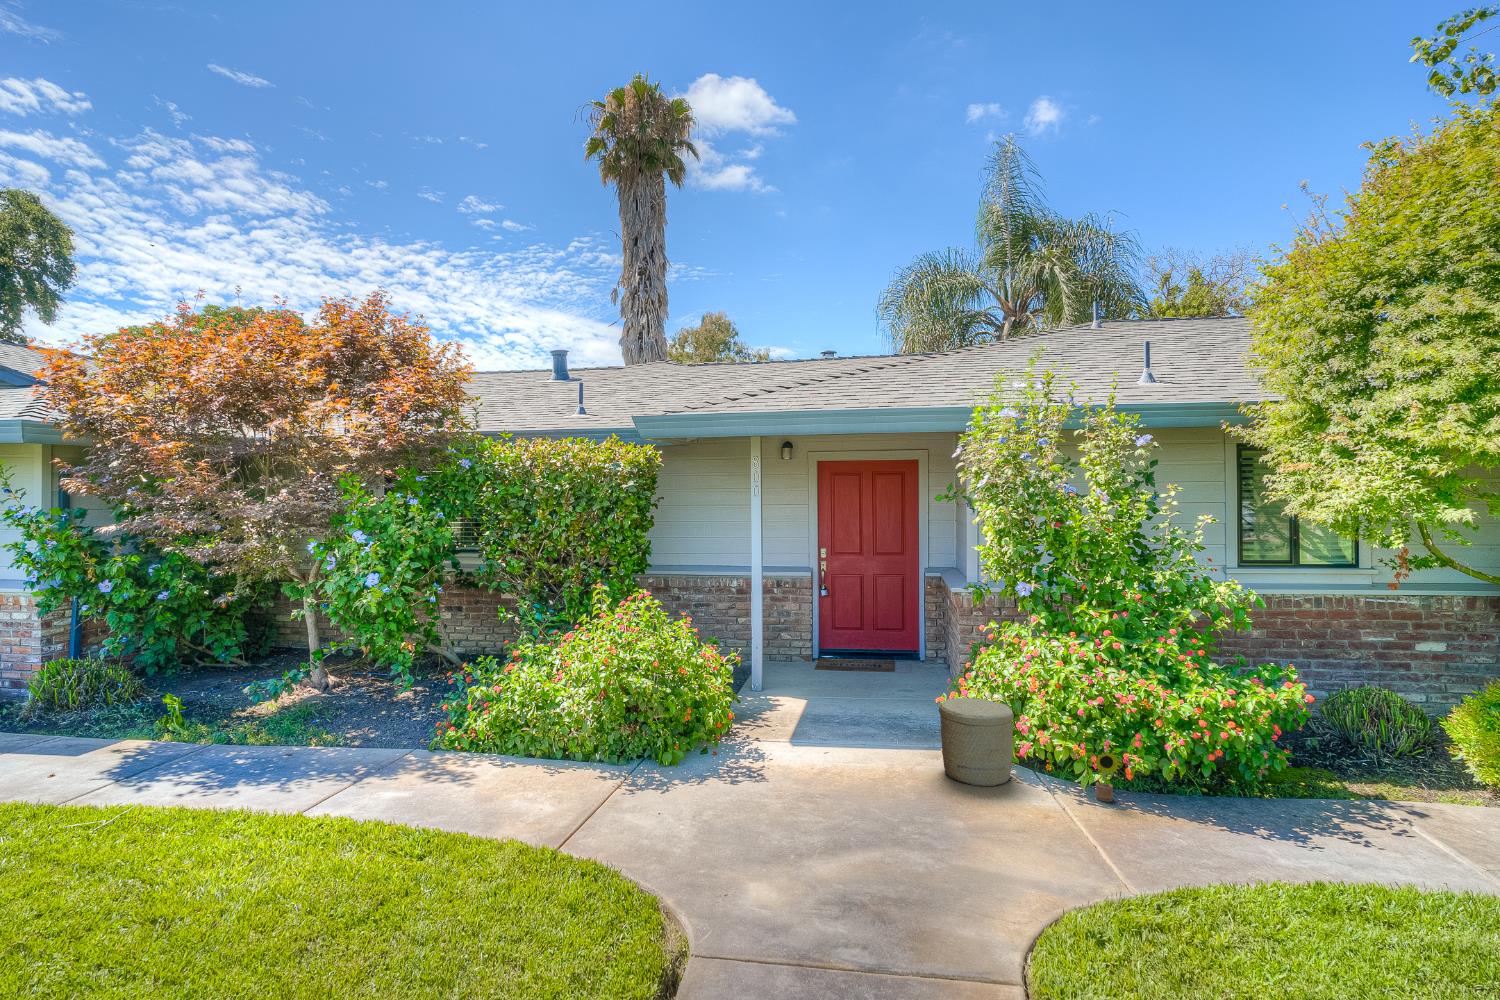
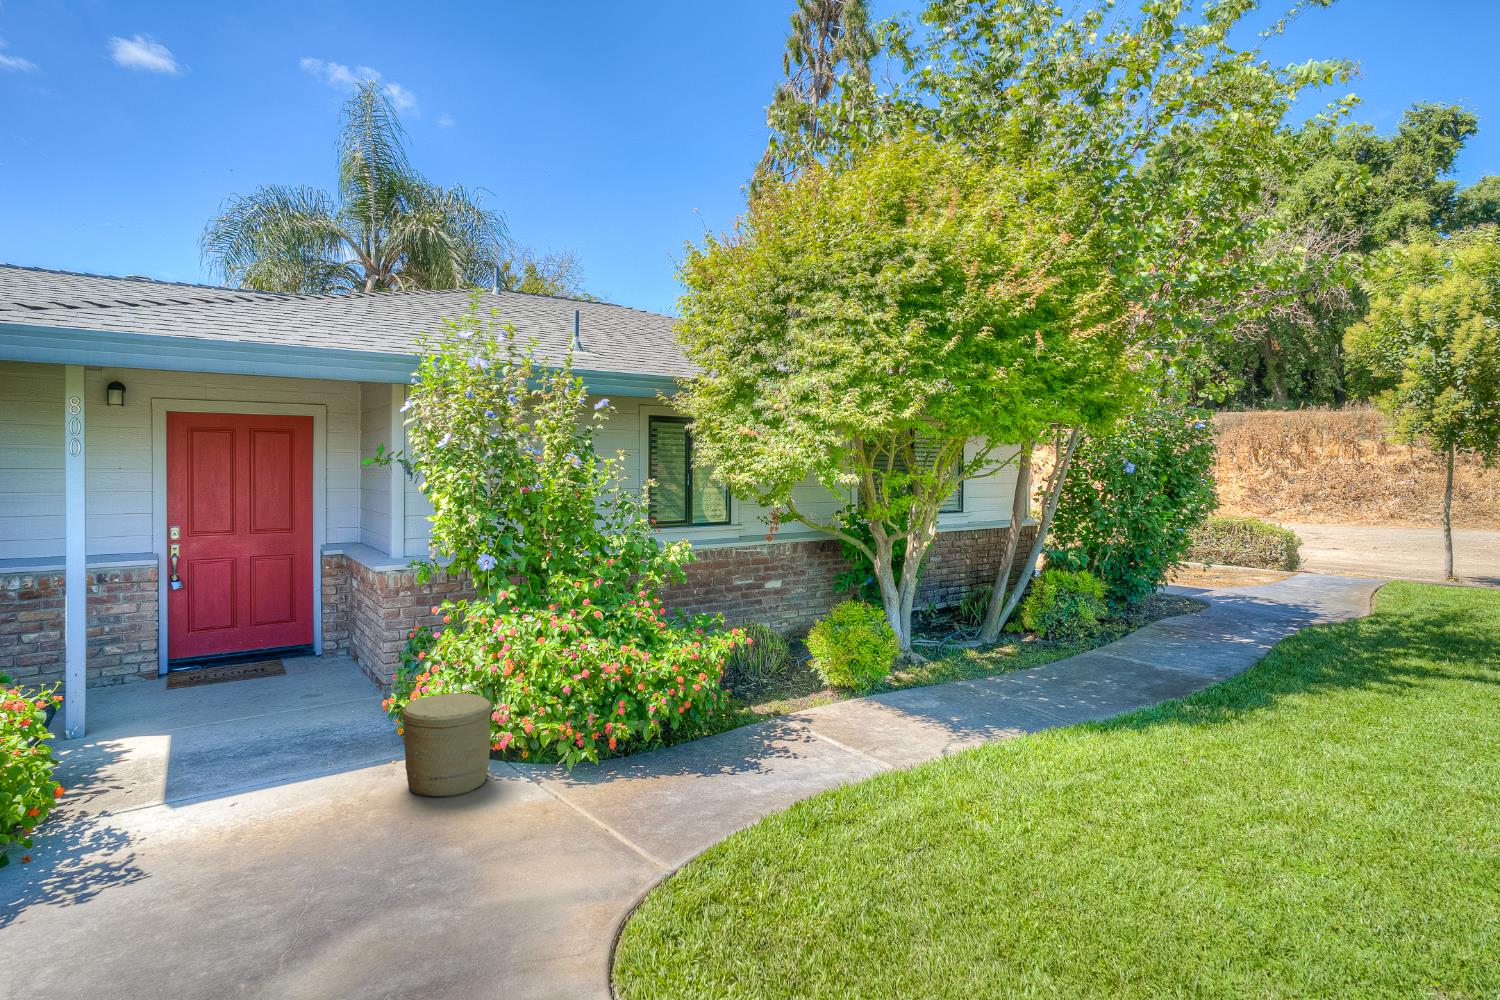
decorative plant: present [1094,752,1121,802] -> none [578,725,604,776]

